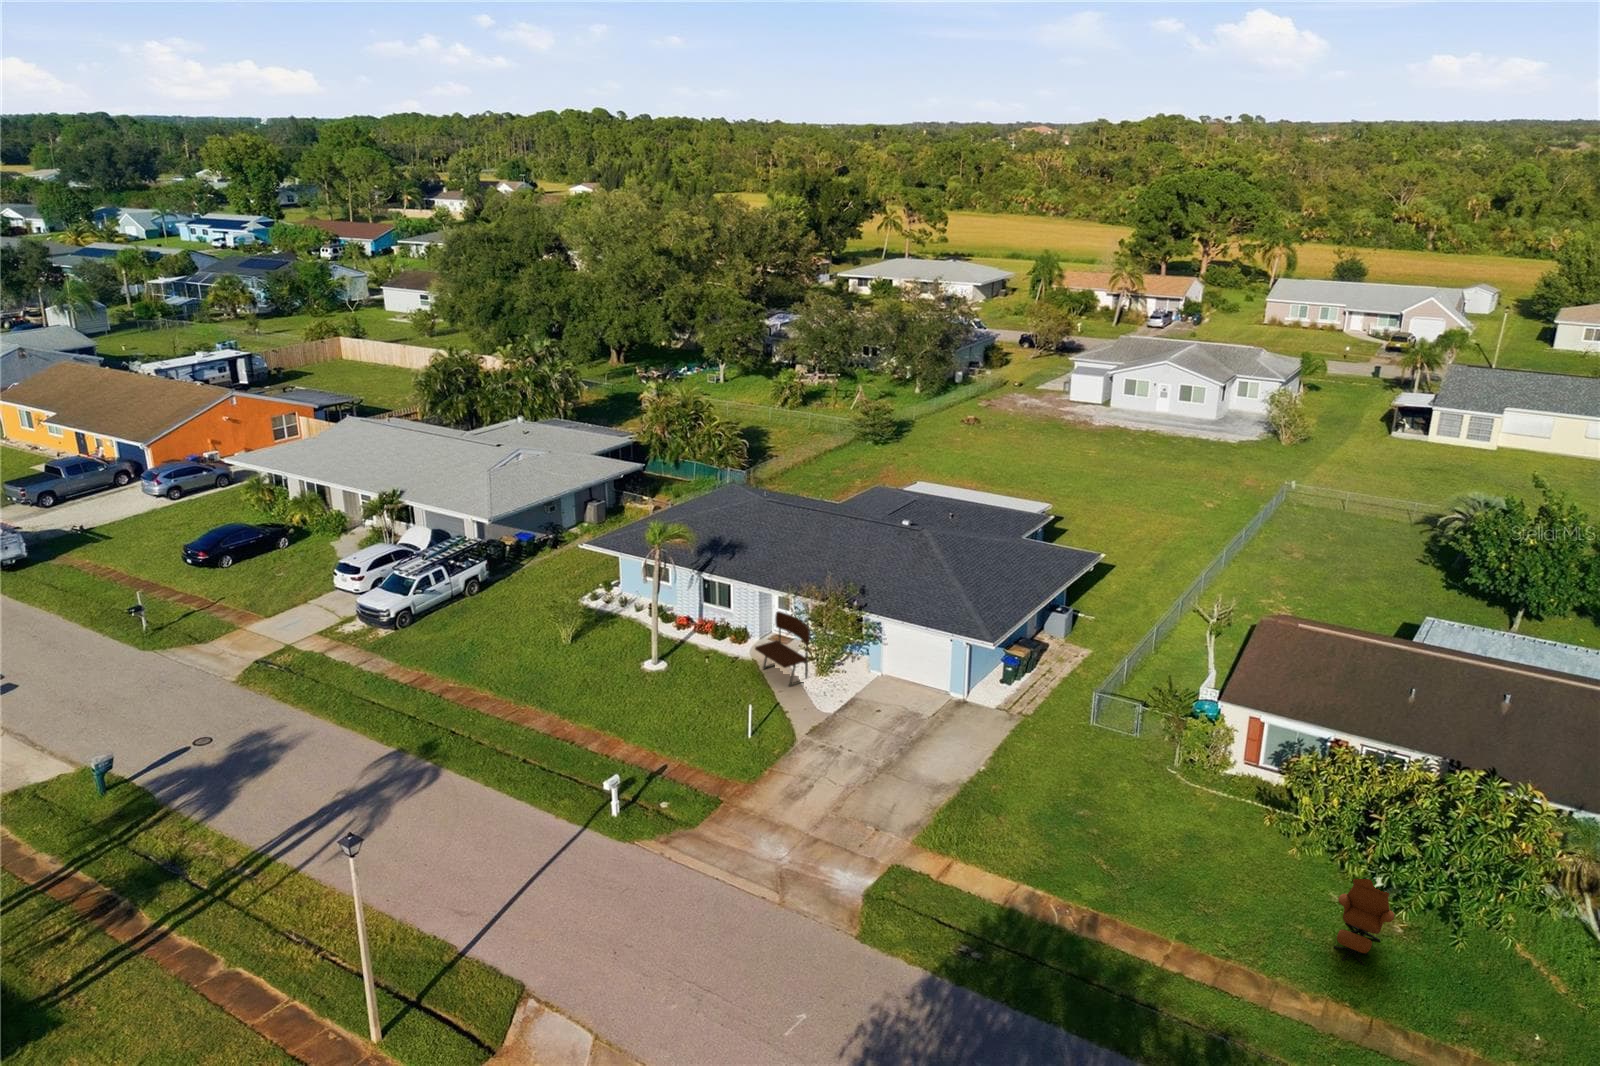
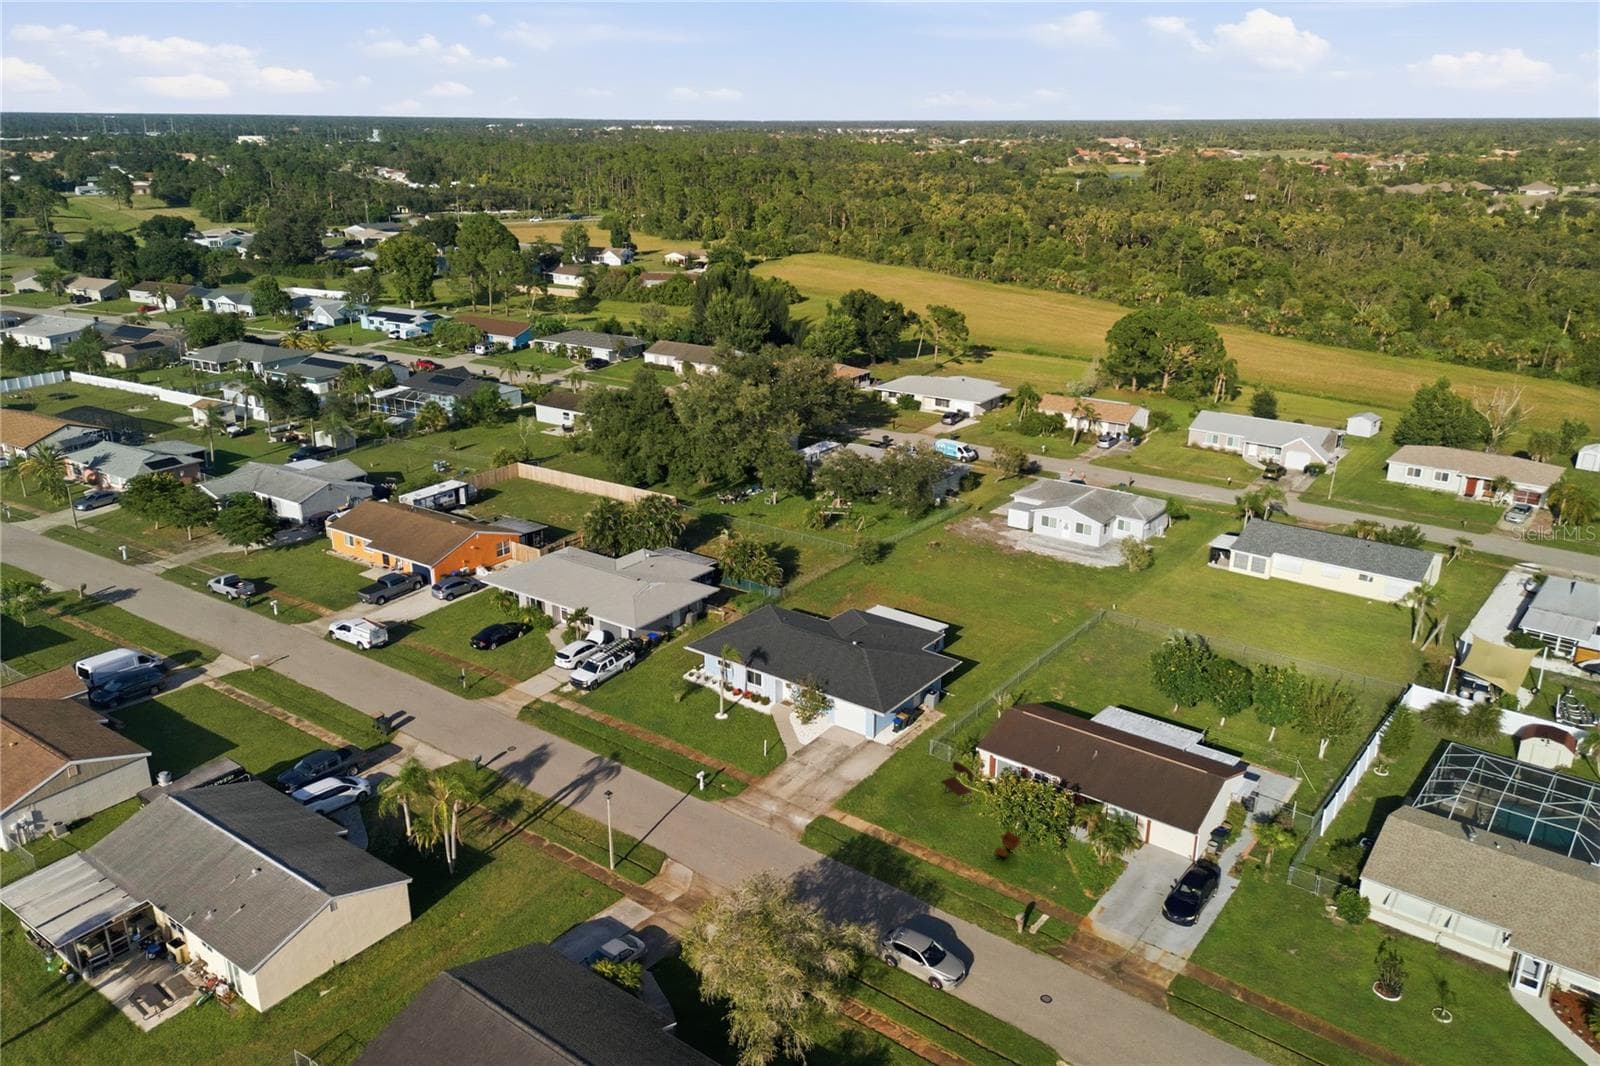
bench: present [755,611,810,686] -> present [941,761,974,805]

